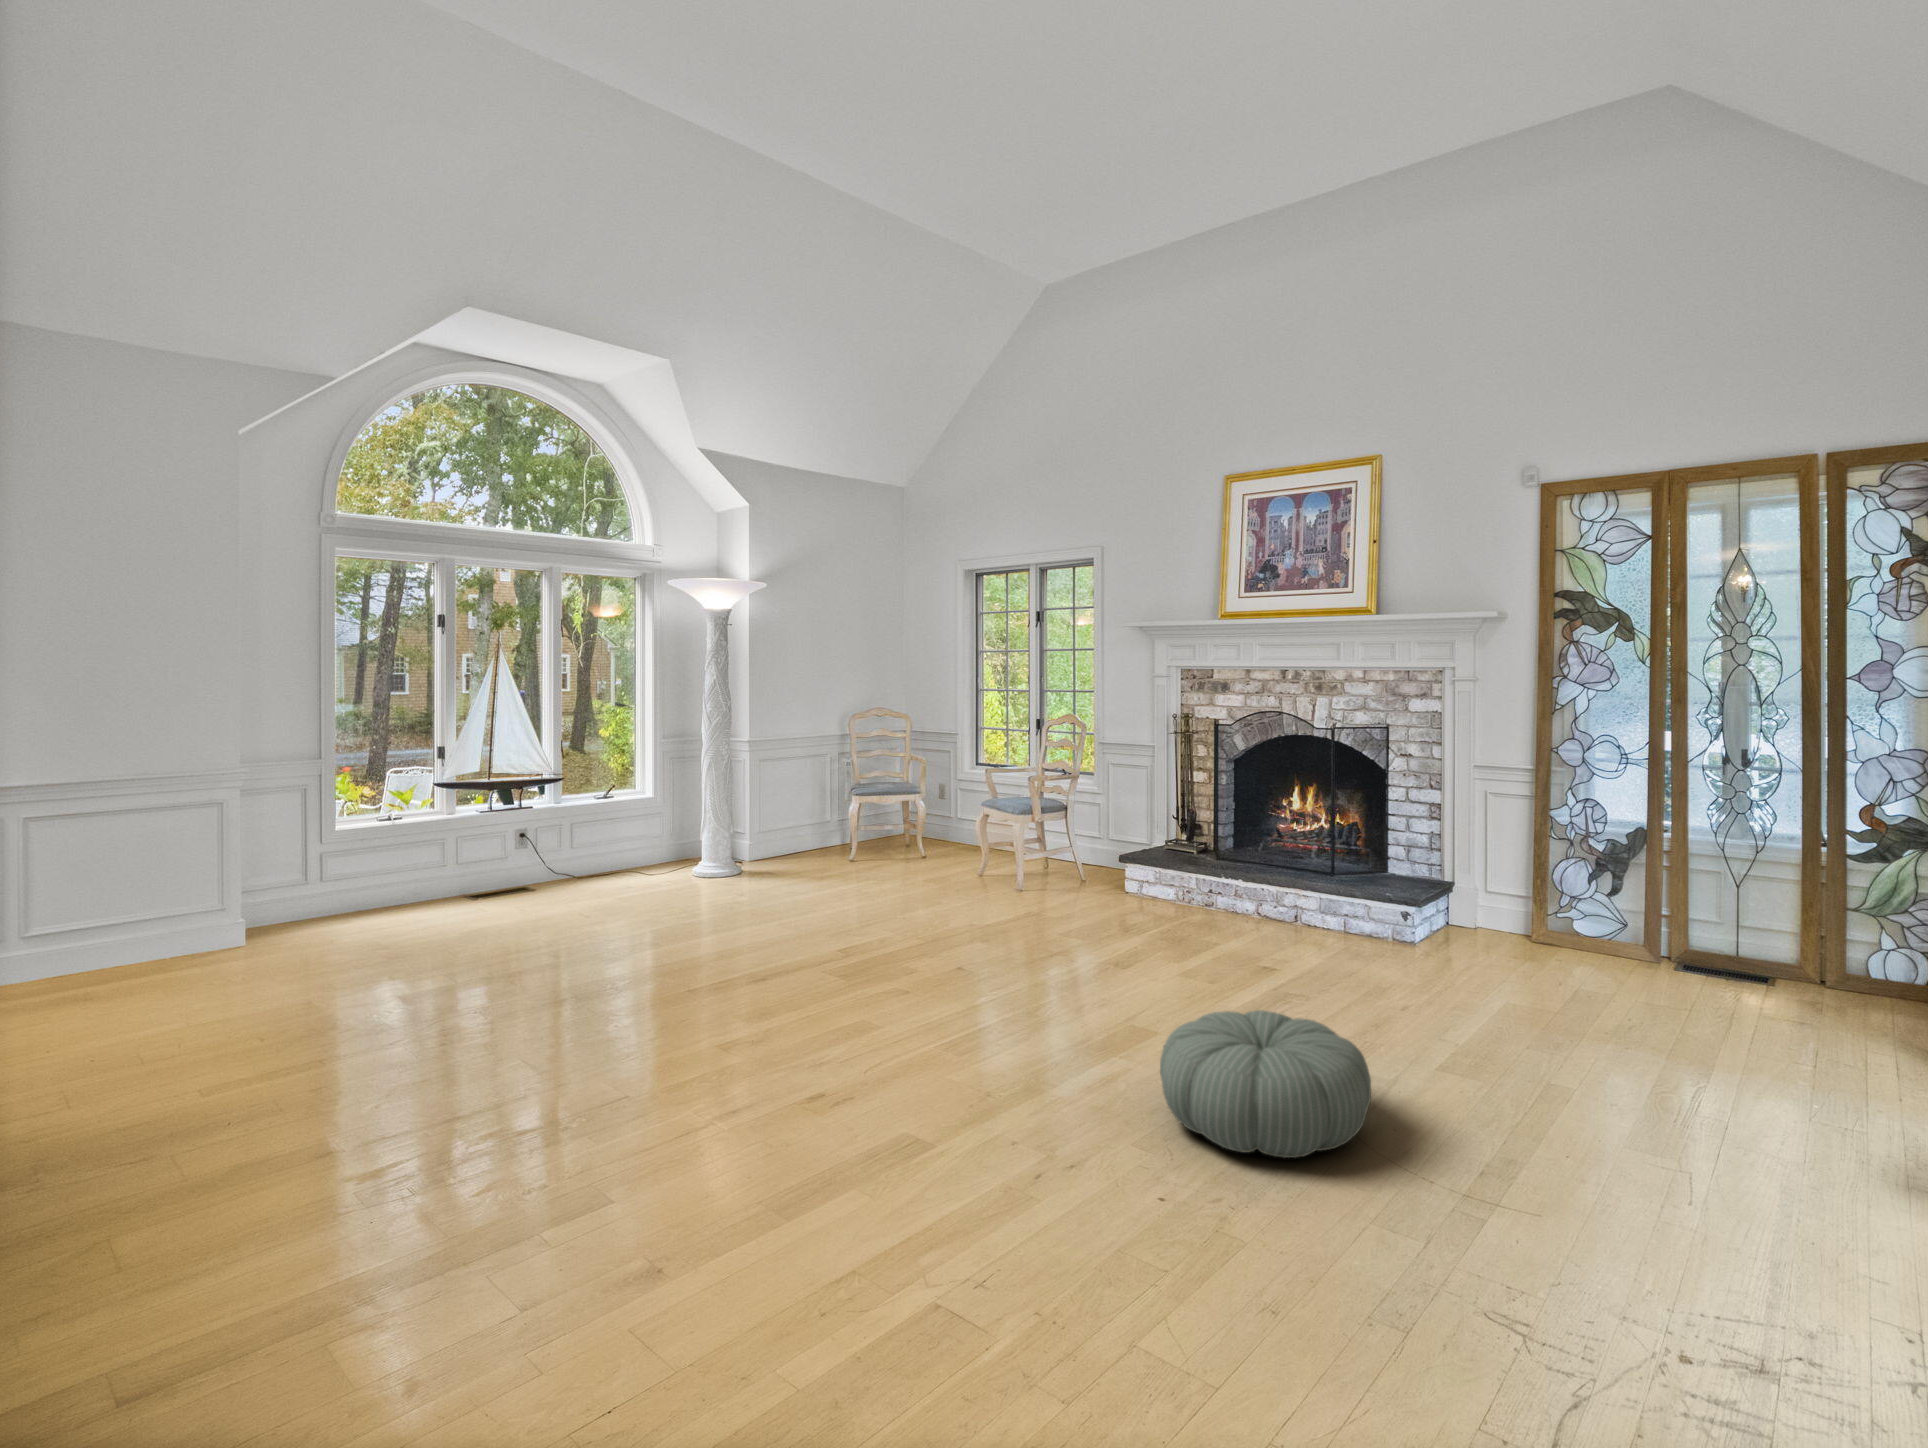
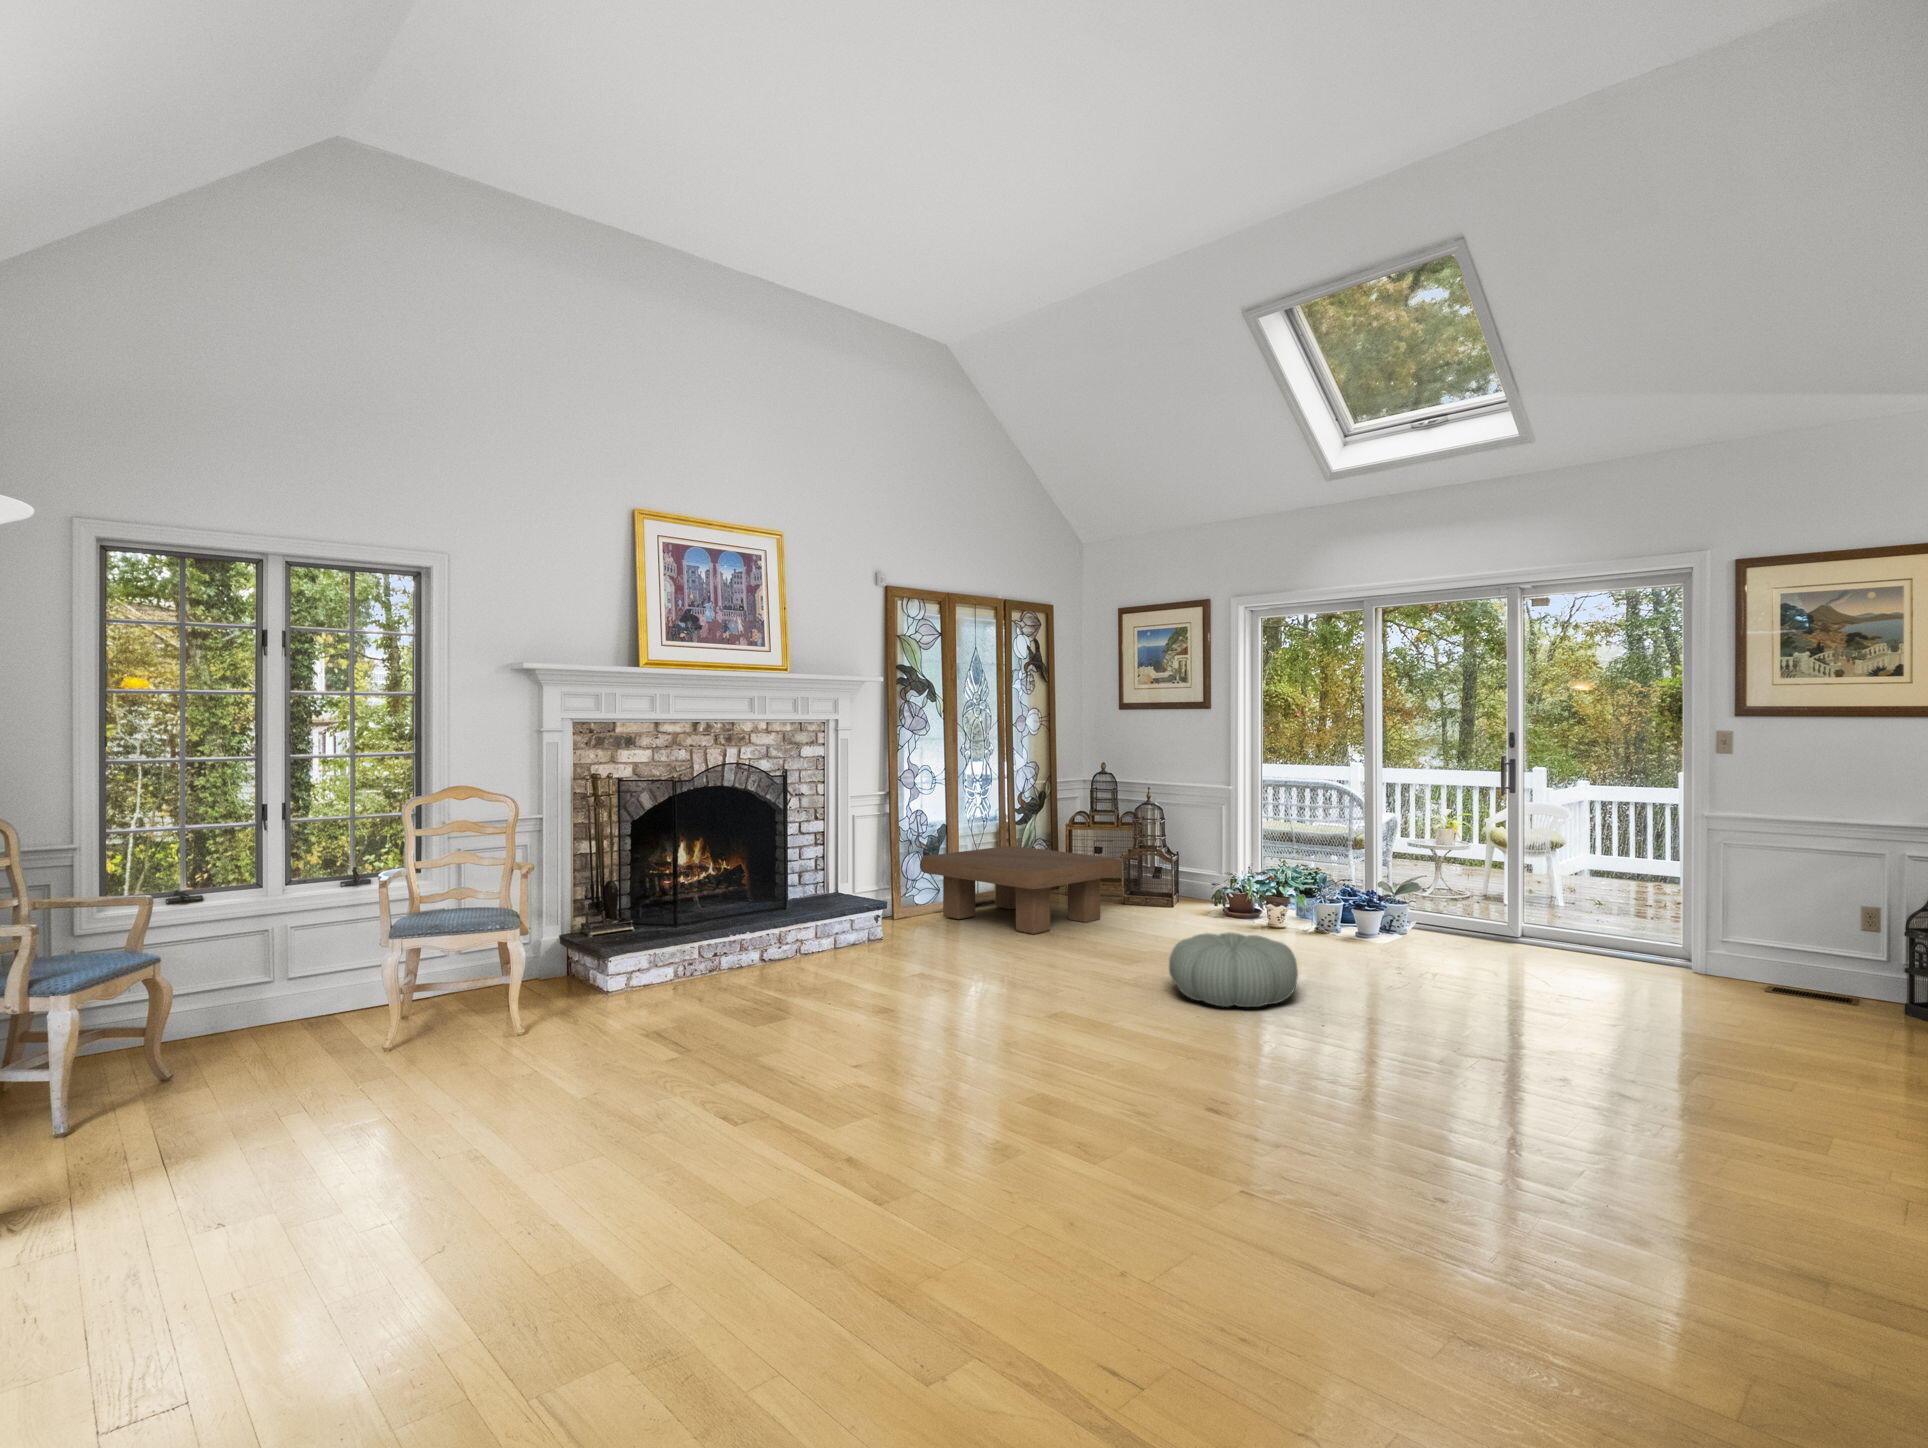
coffee table: none [1507,865,1811,1047] -> present [921,846,1122,934]

